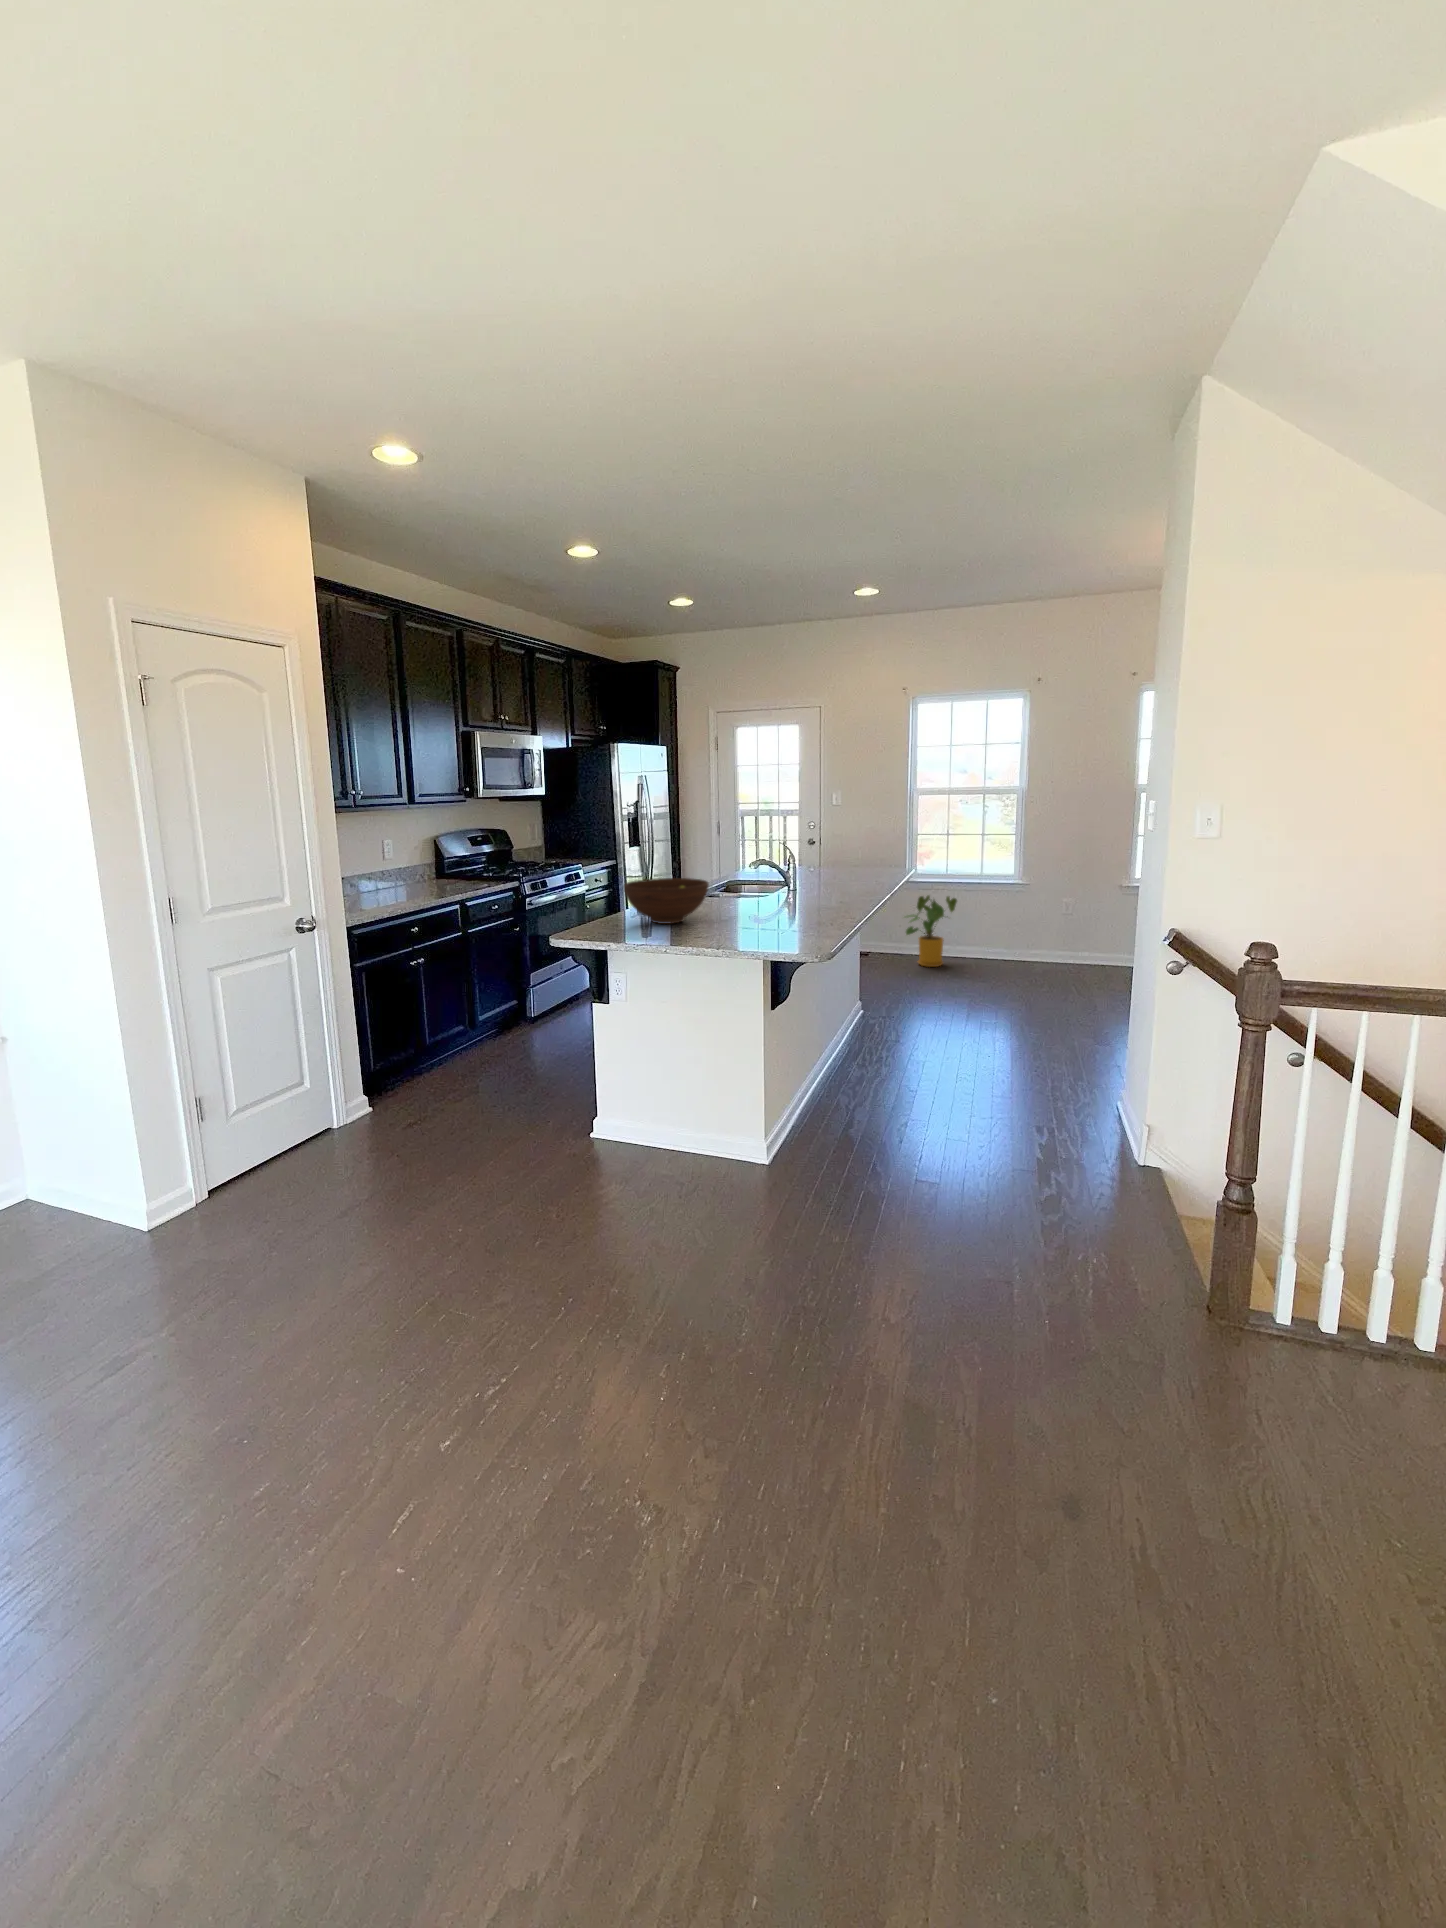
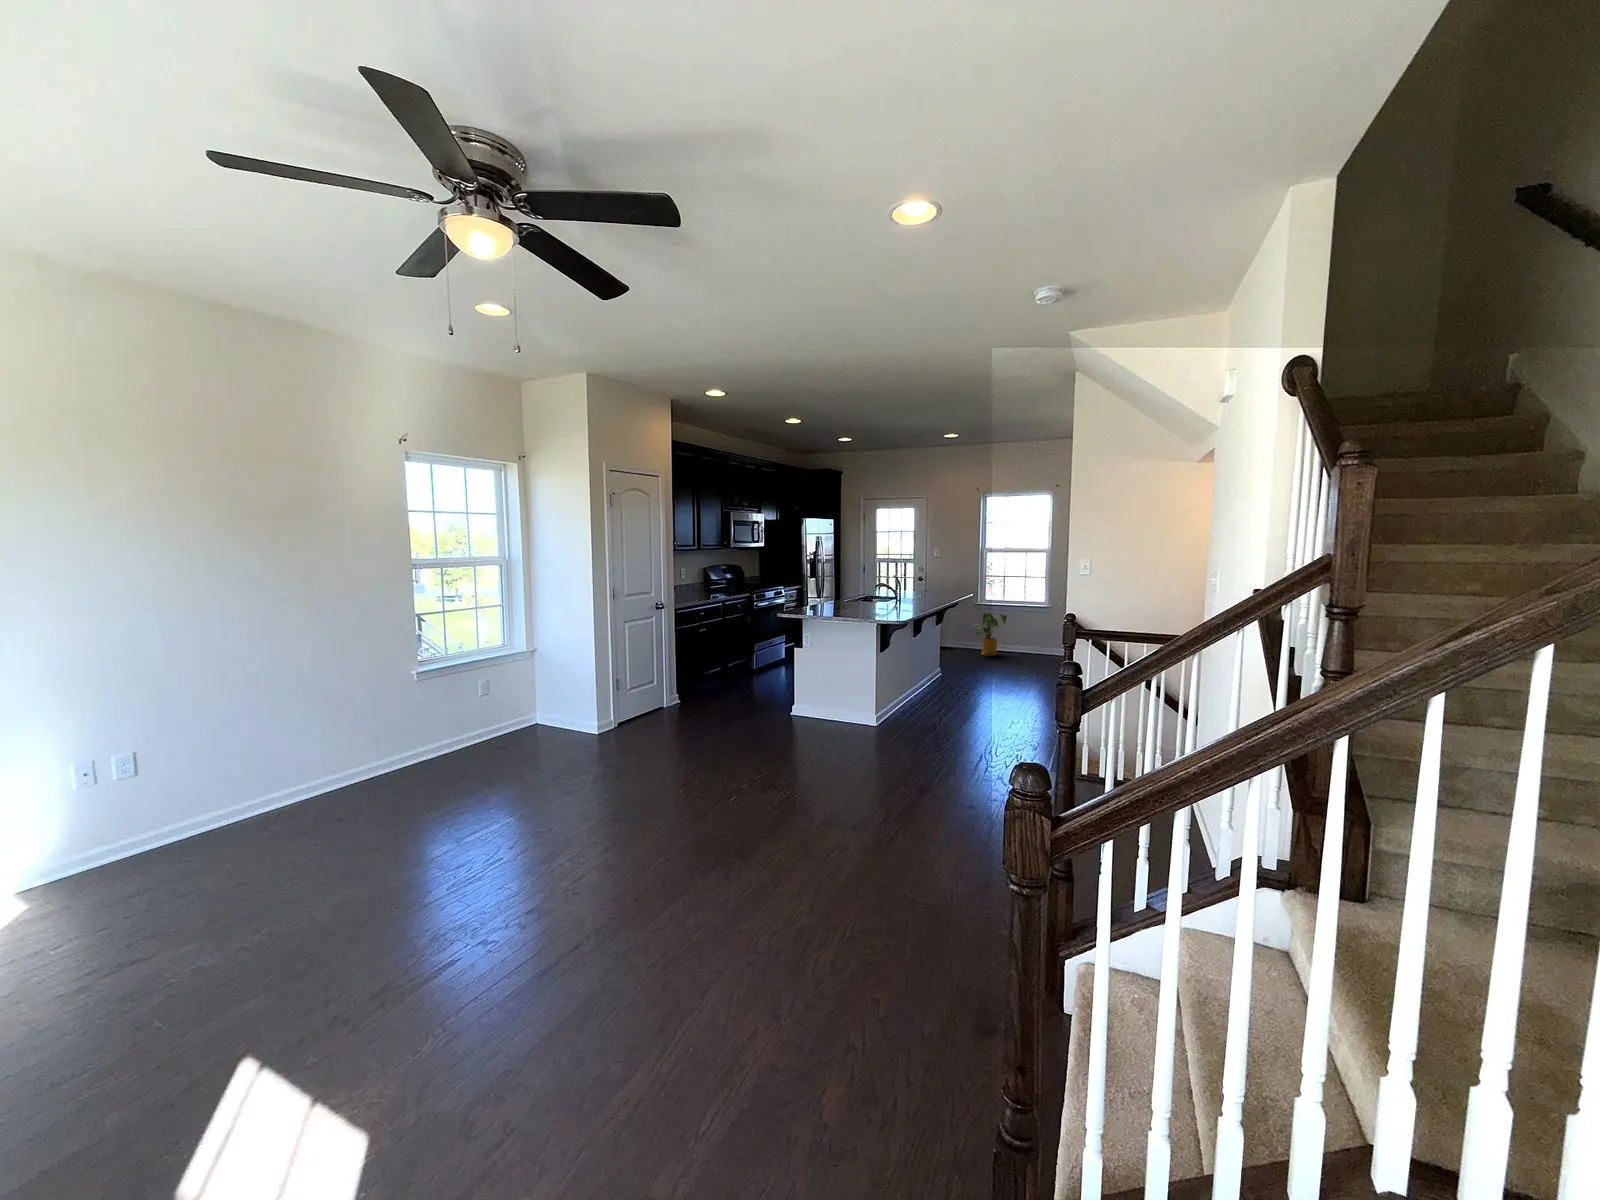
fruit bowl: present [624,878,709,924] -> none [810,591,851,612]

